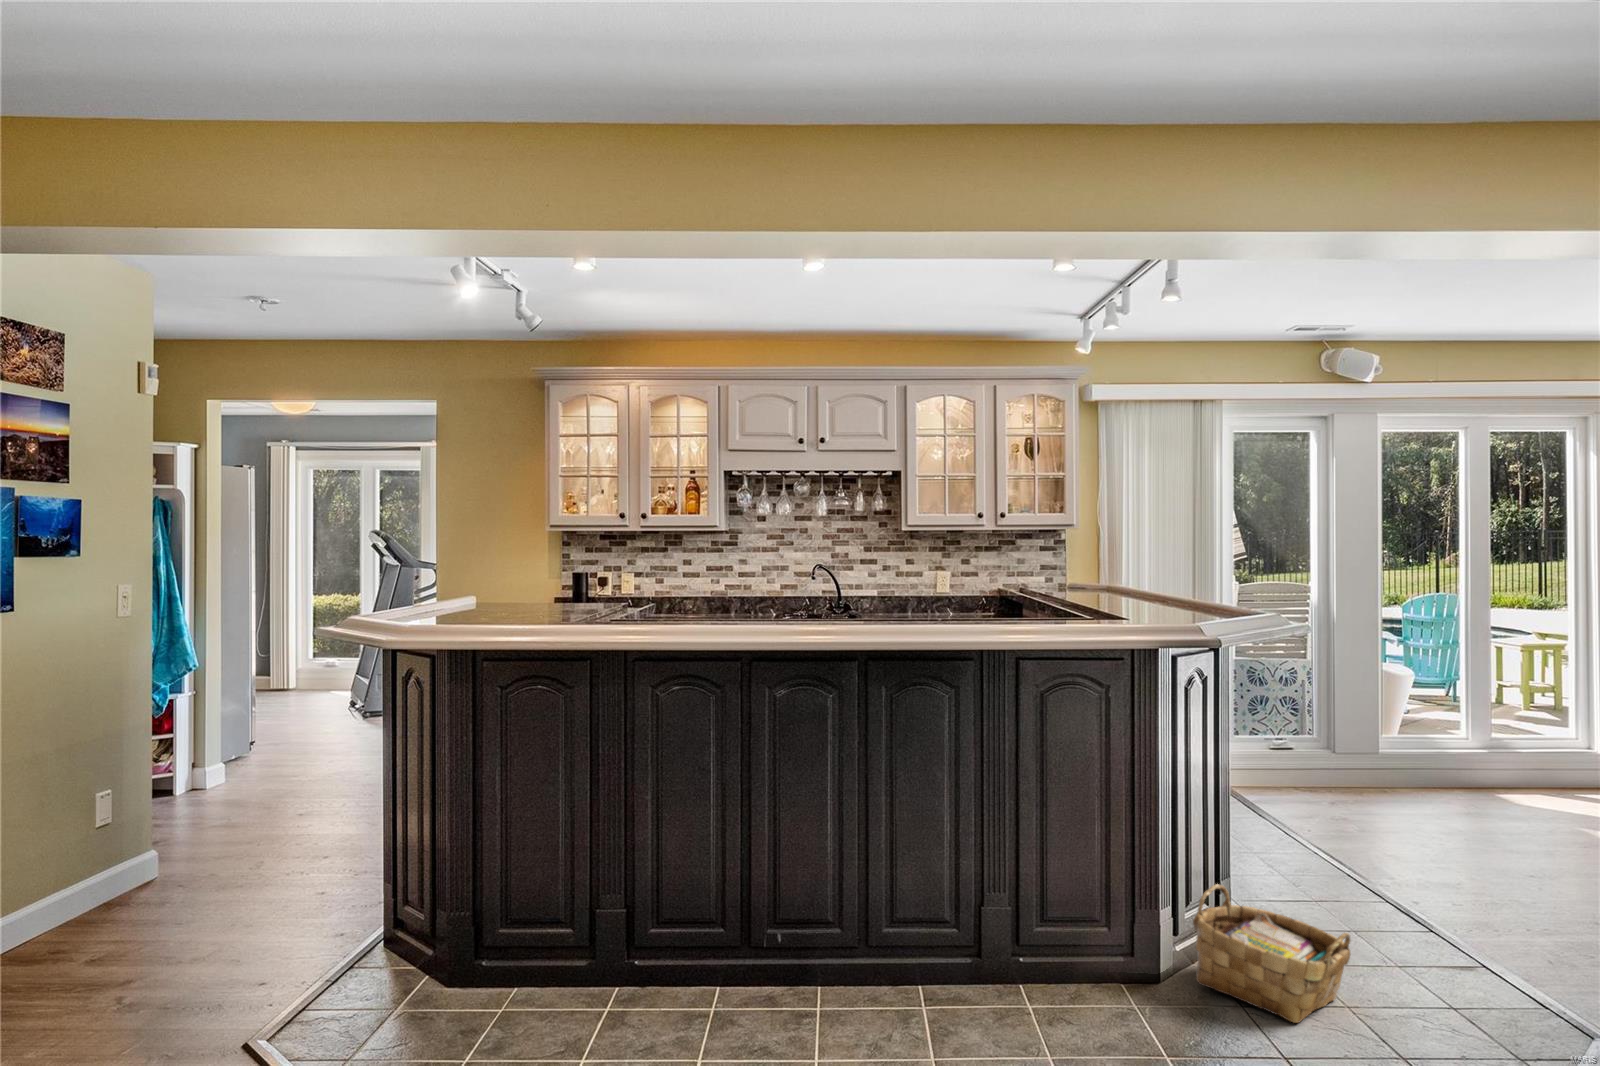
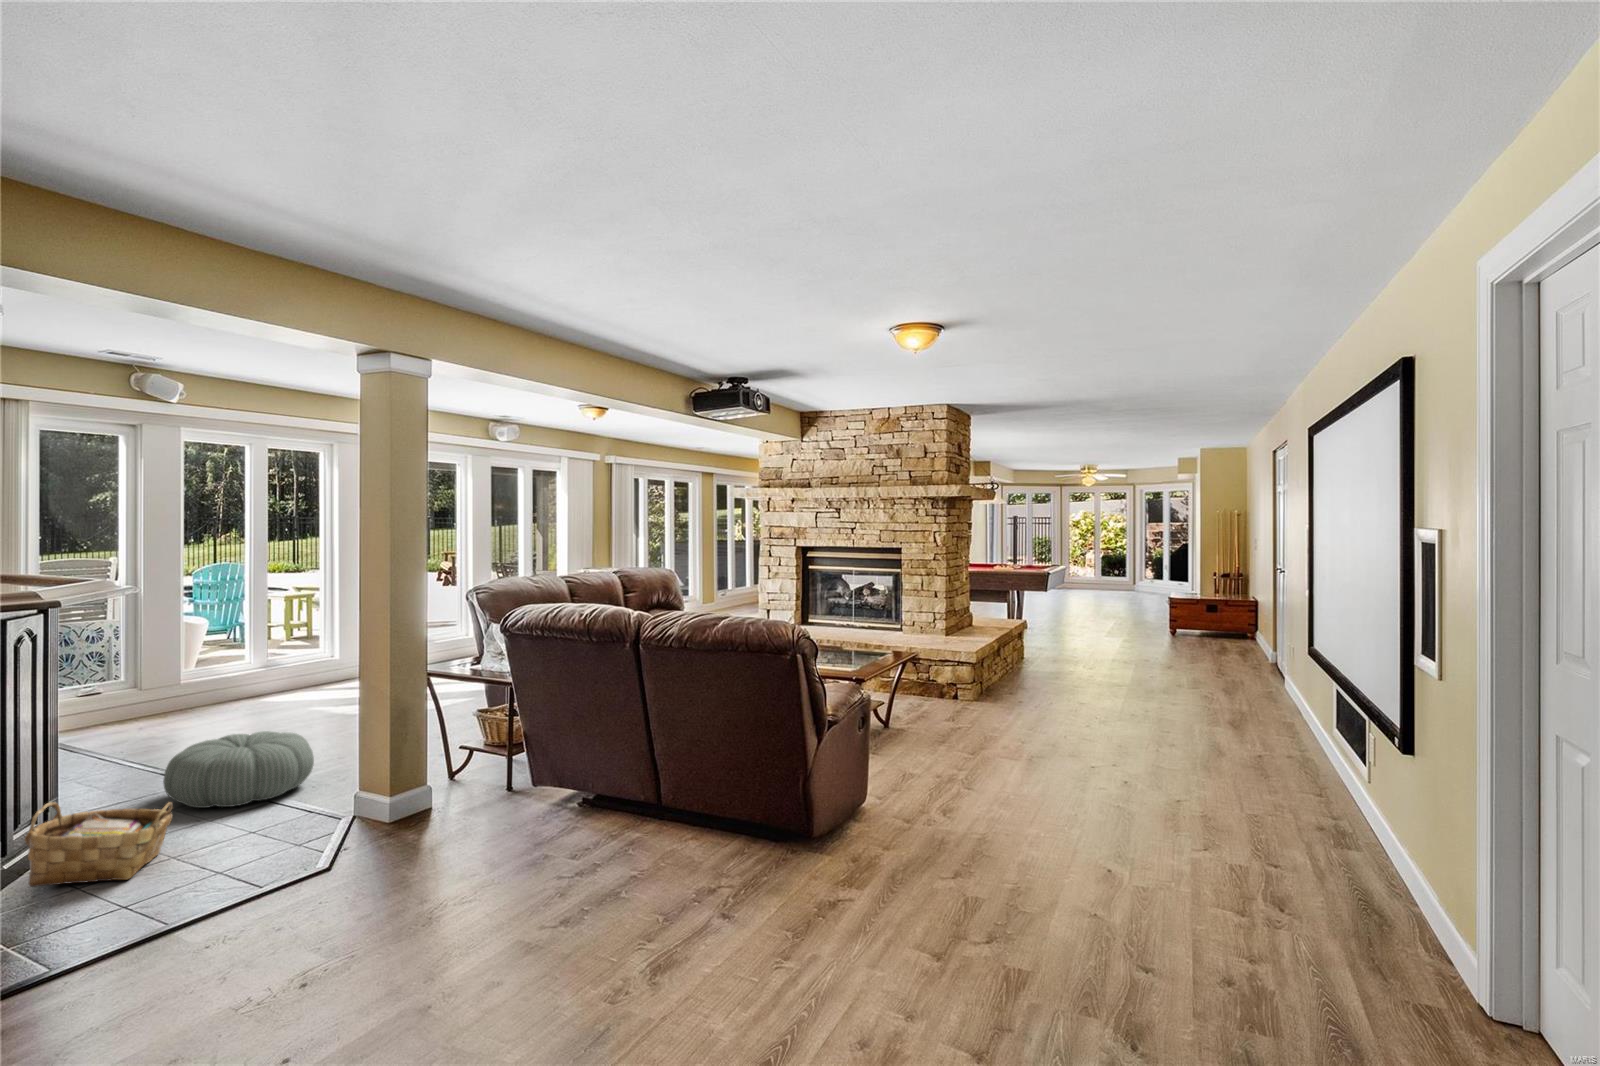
pouf: none [1348,848,1565,969] -> present [163,731,314,808]

